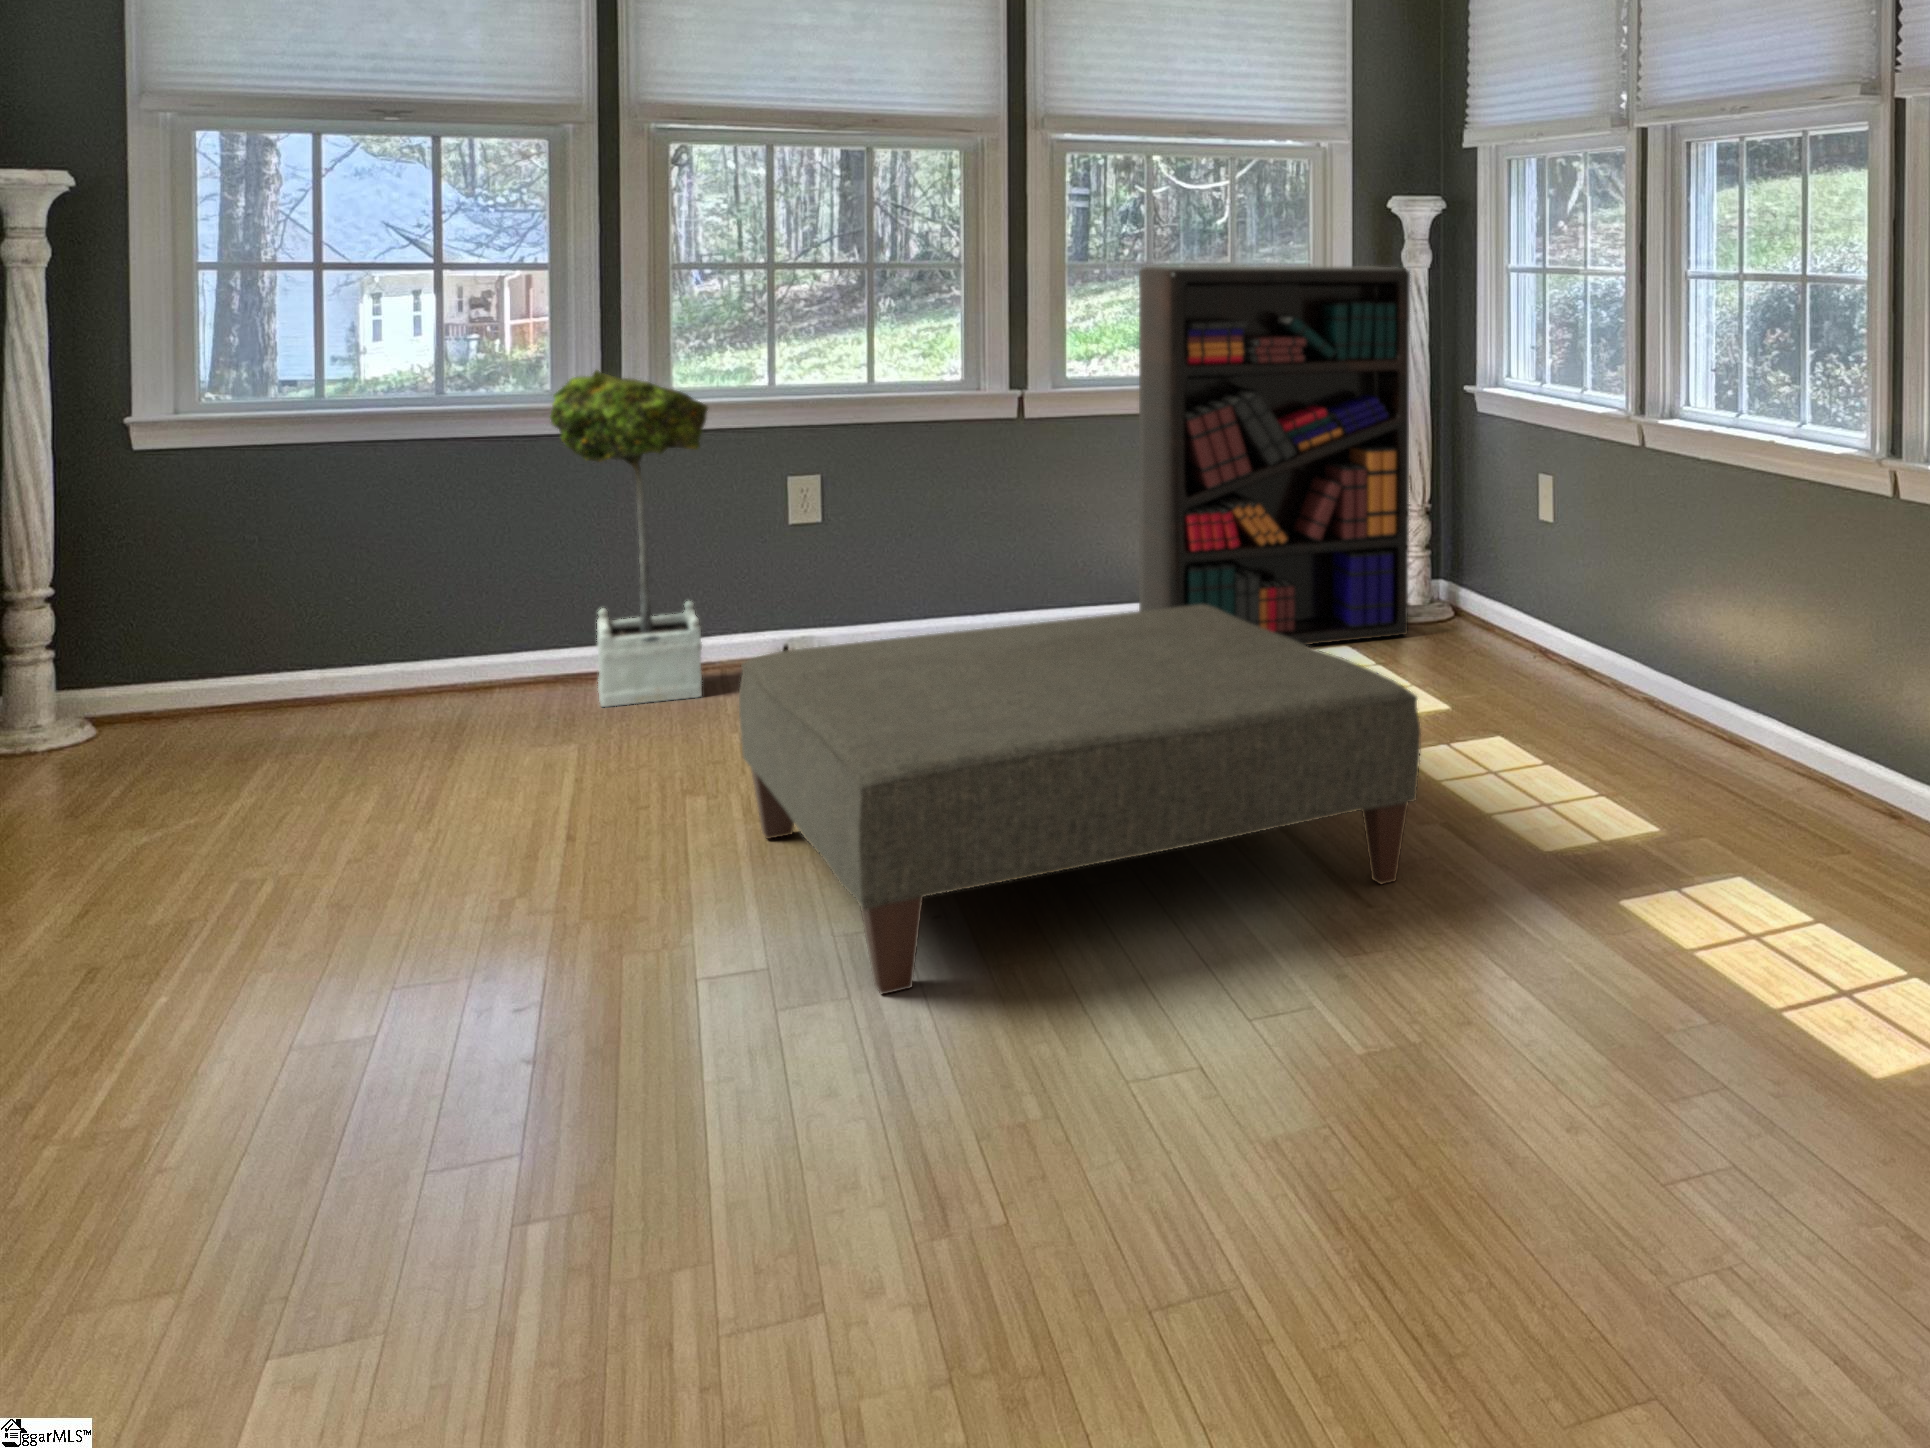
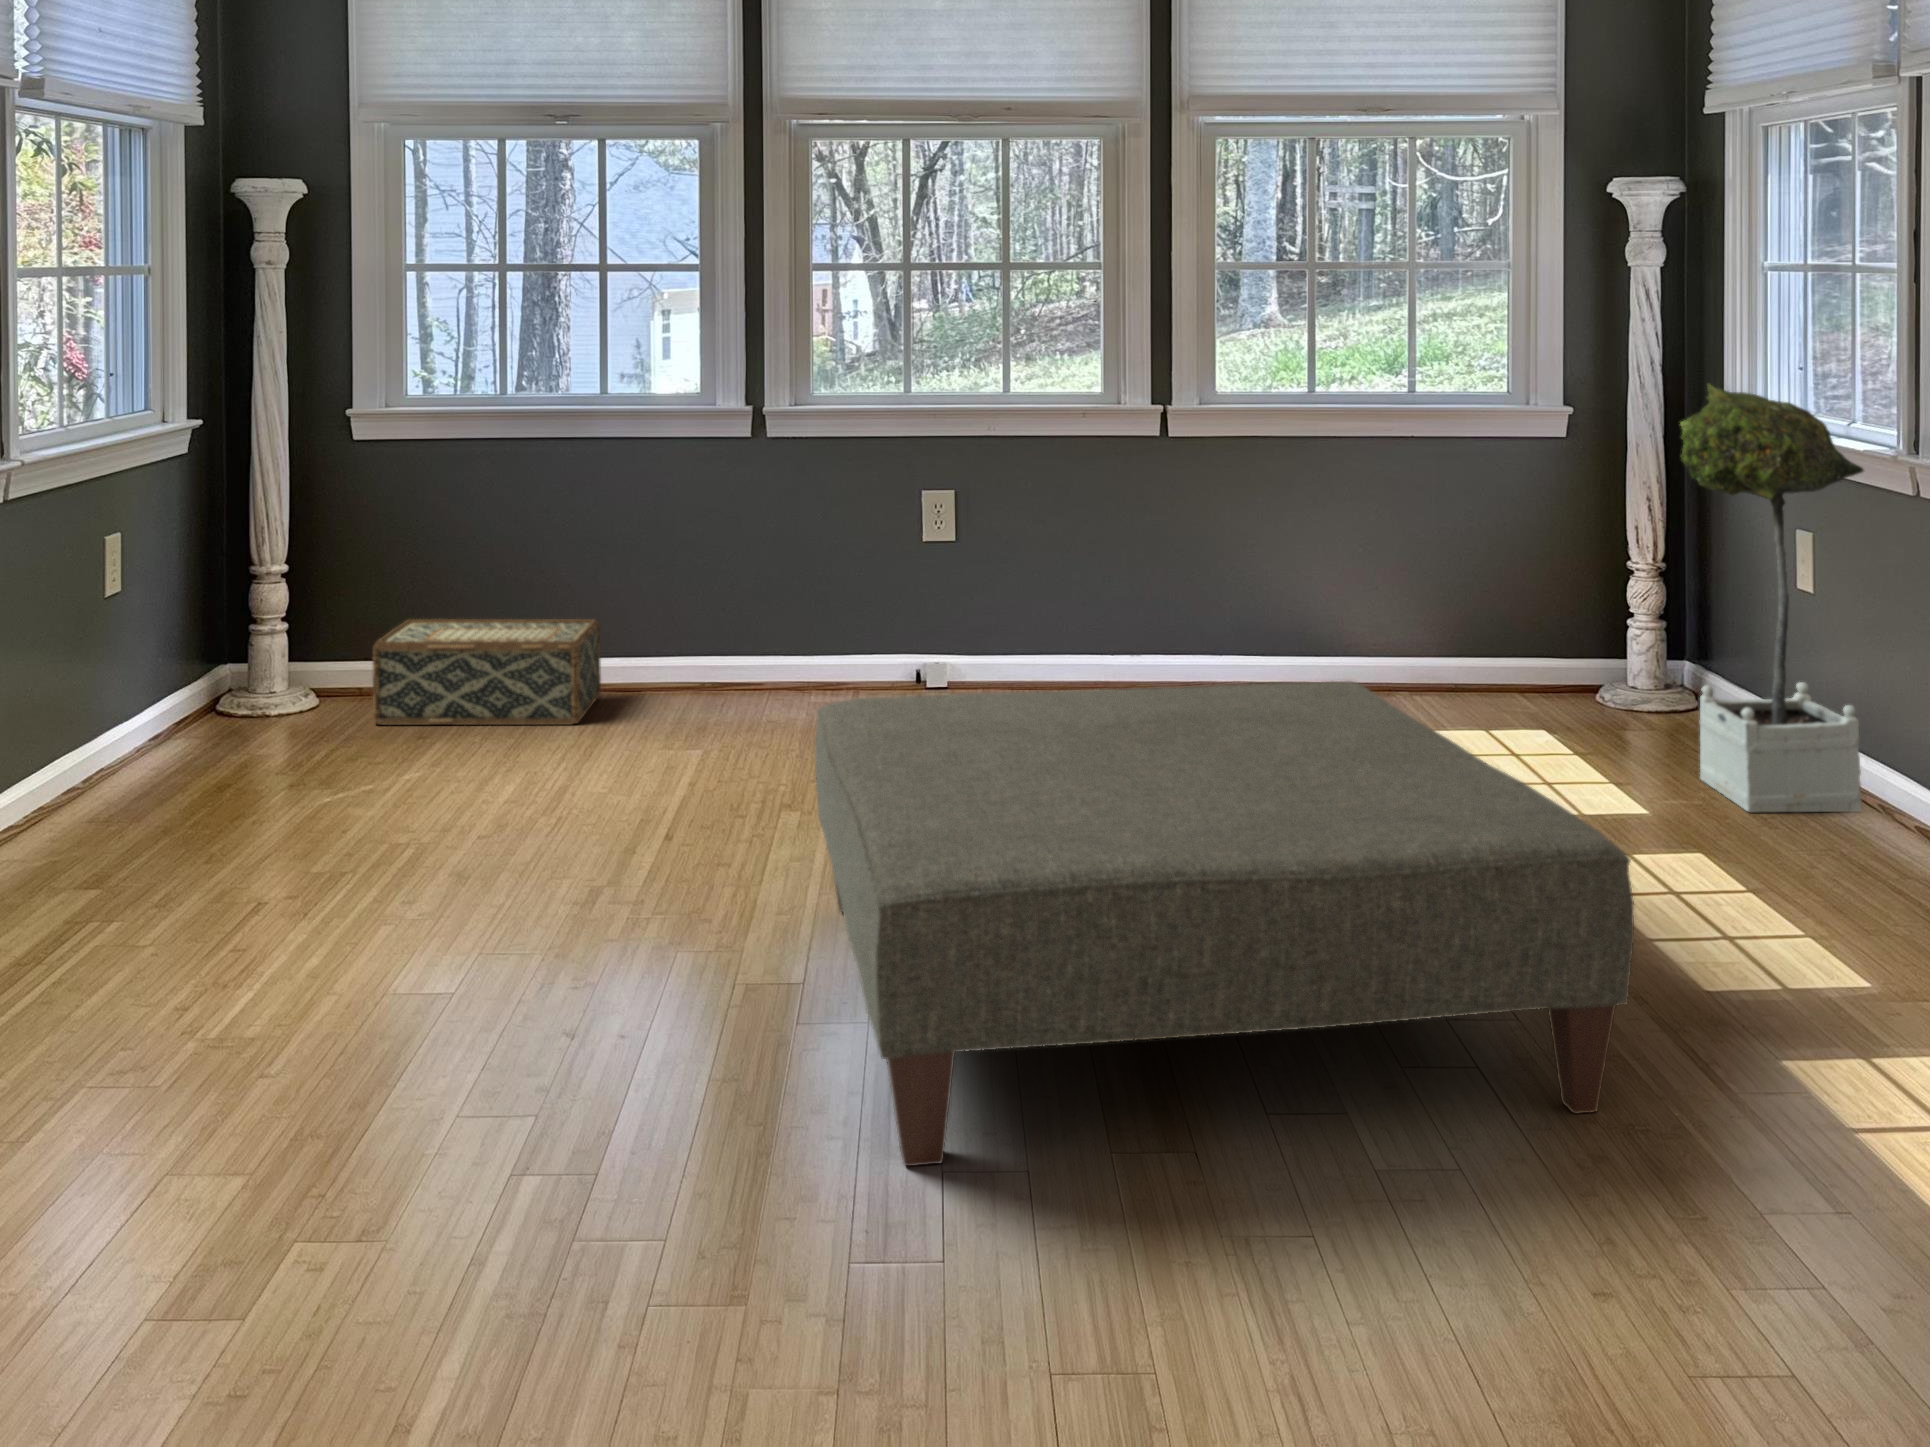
bookshelf: present [1139,266,1410,646] -> none [1297,265,1634,728]
potted tree: present [550,370,708,707] -> present [1681,384,1864,812]
woven basket: none [177,621,443,747] -> present [373,619,601,725]

